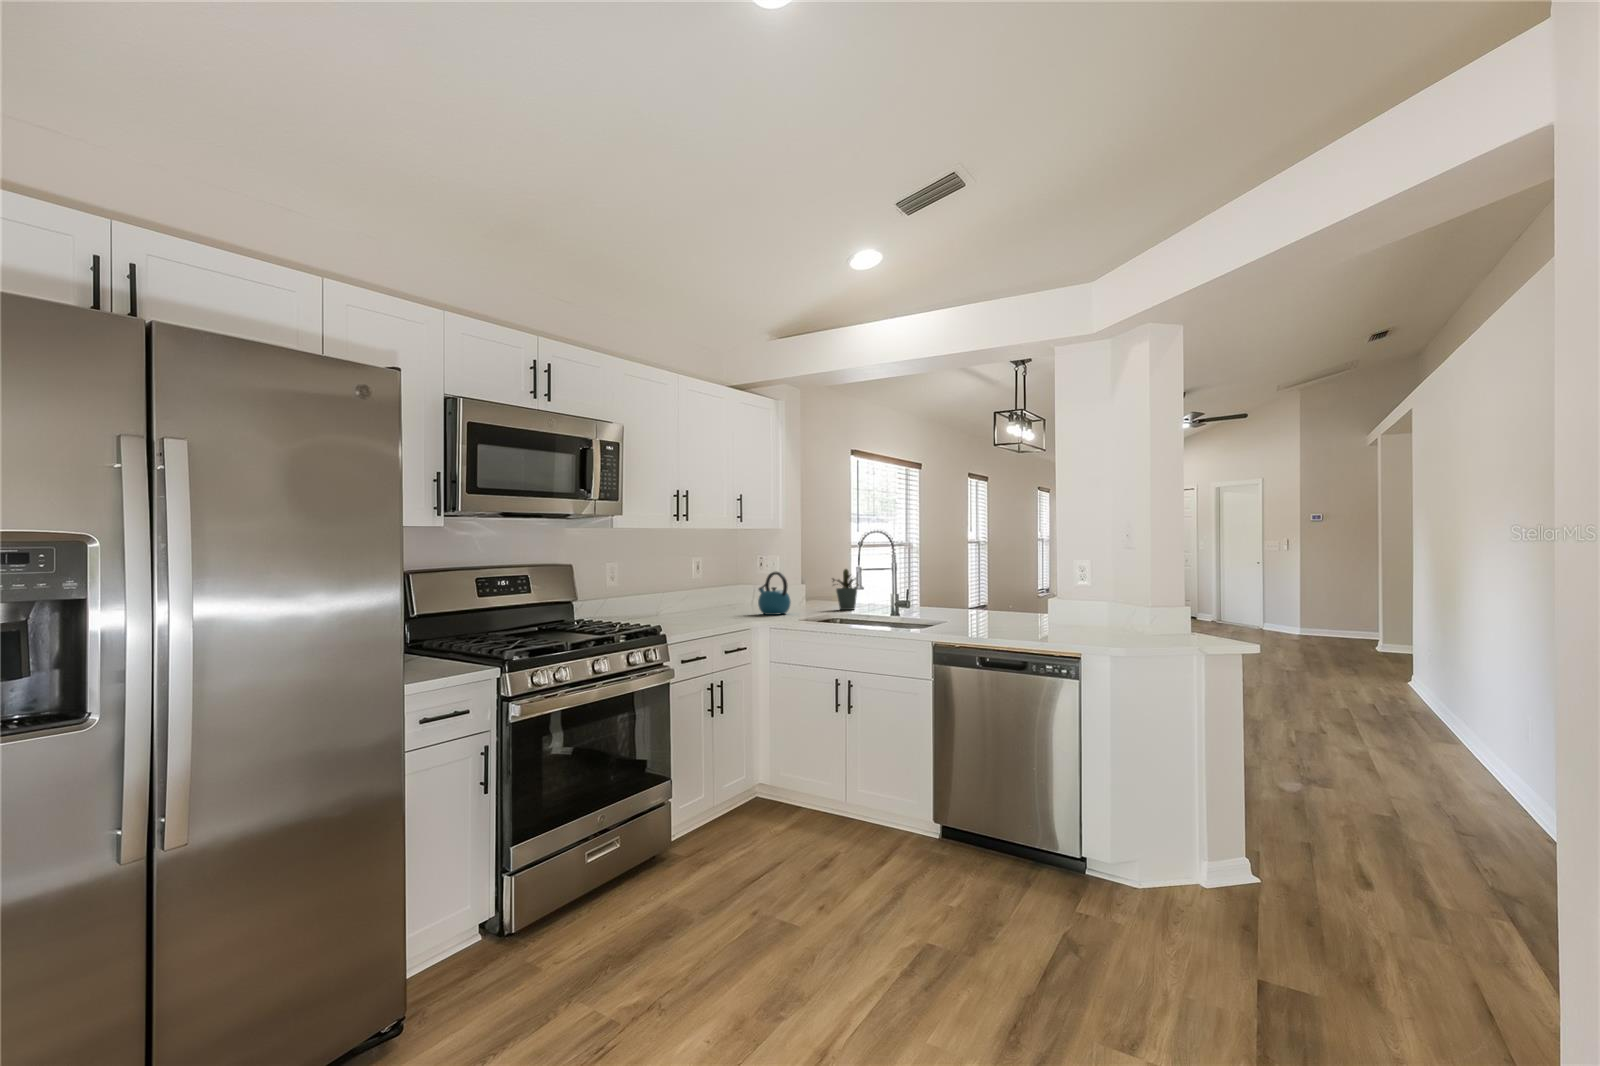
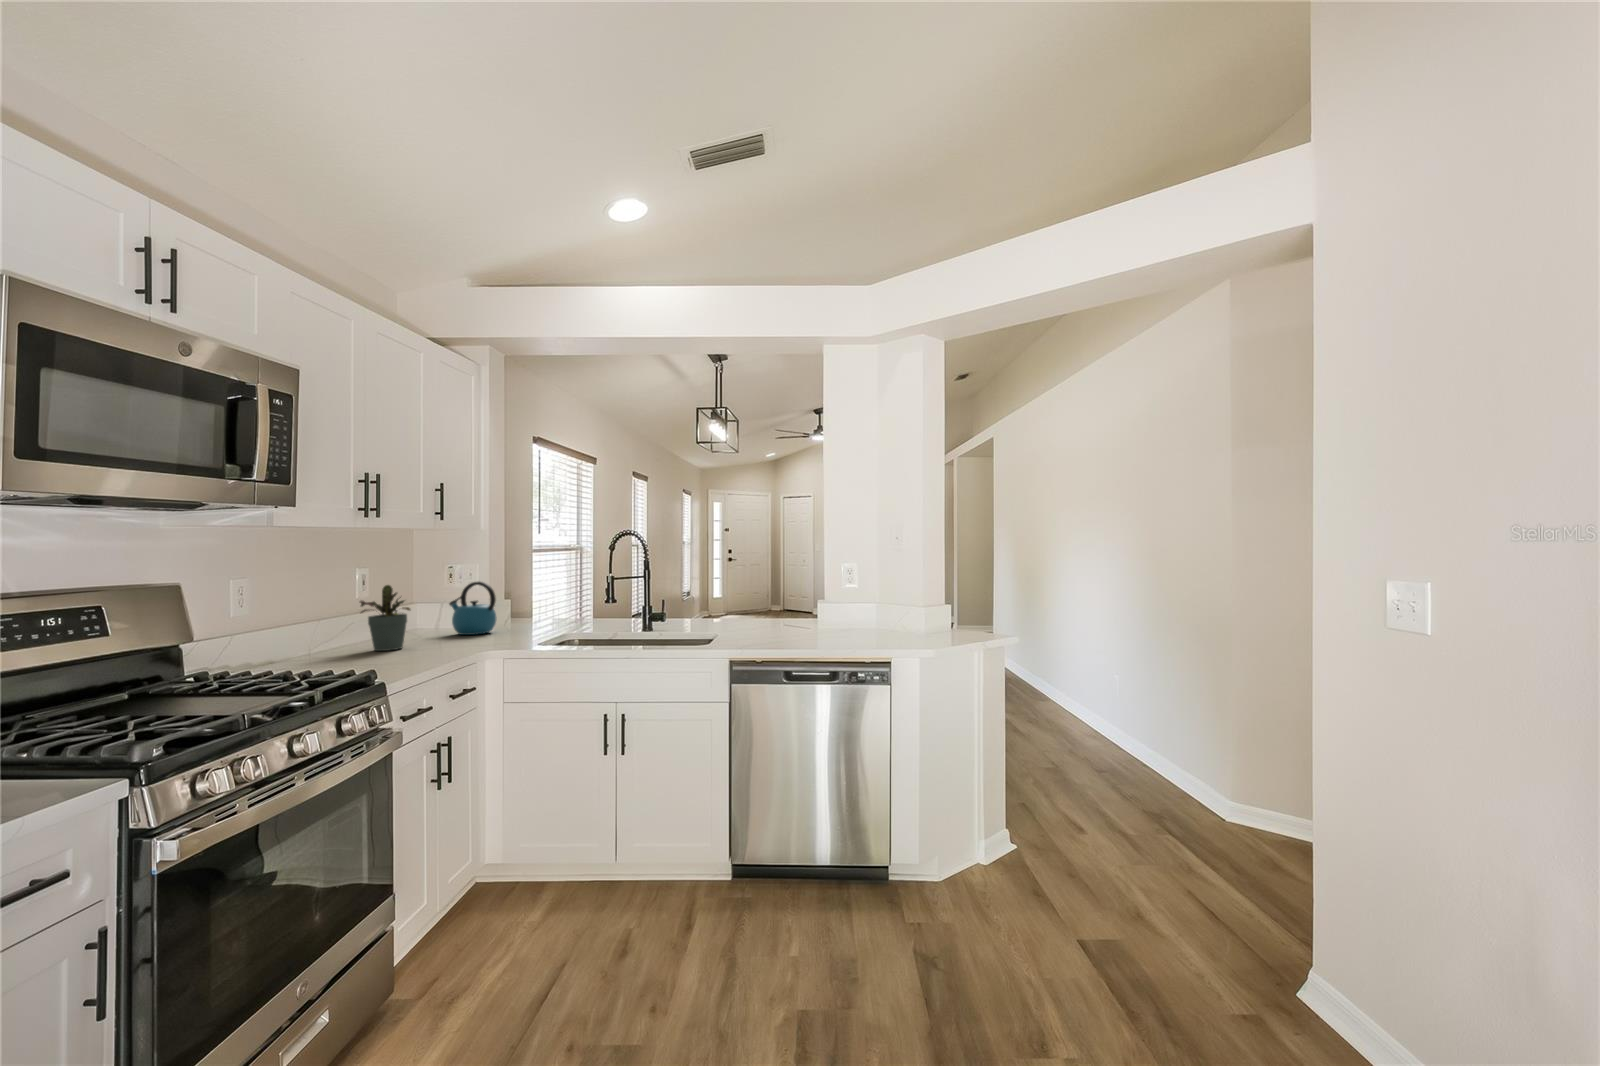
potted plant: present [832,569,858,610] -> present [360,585,410,651]

